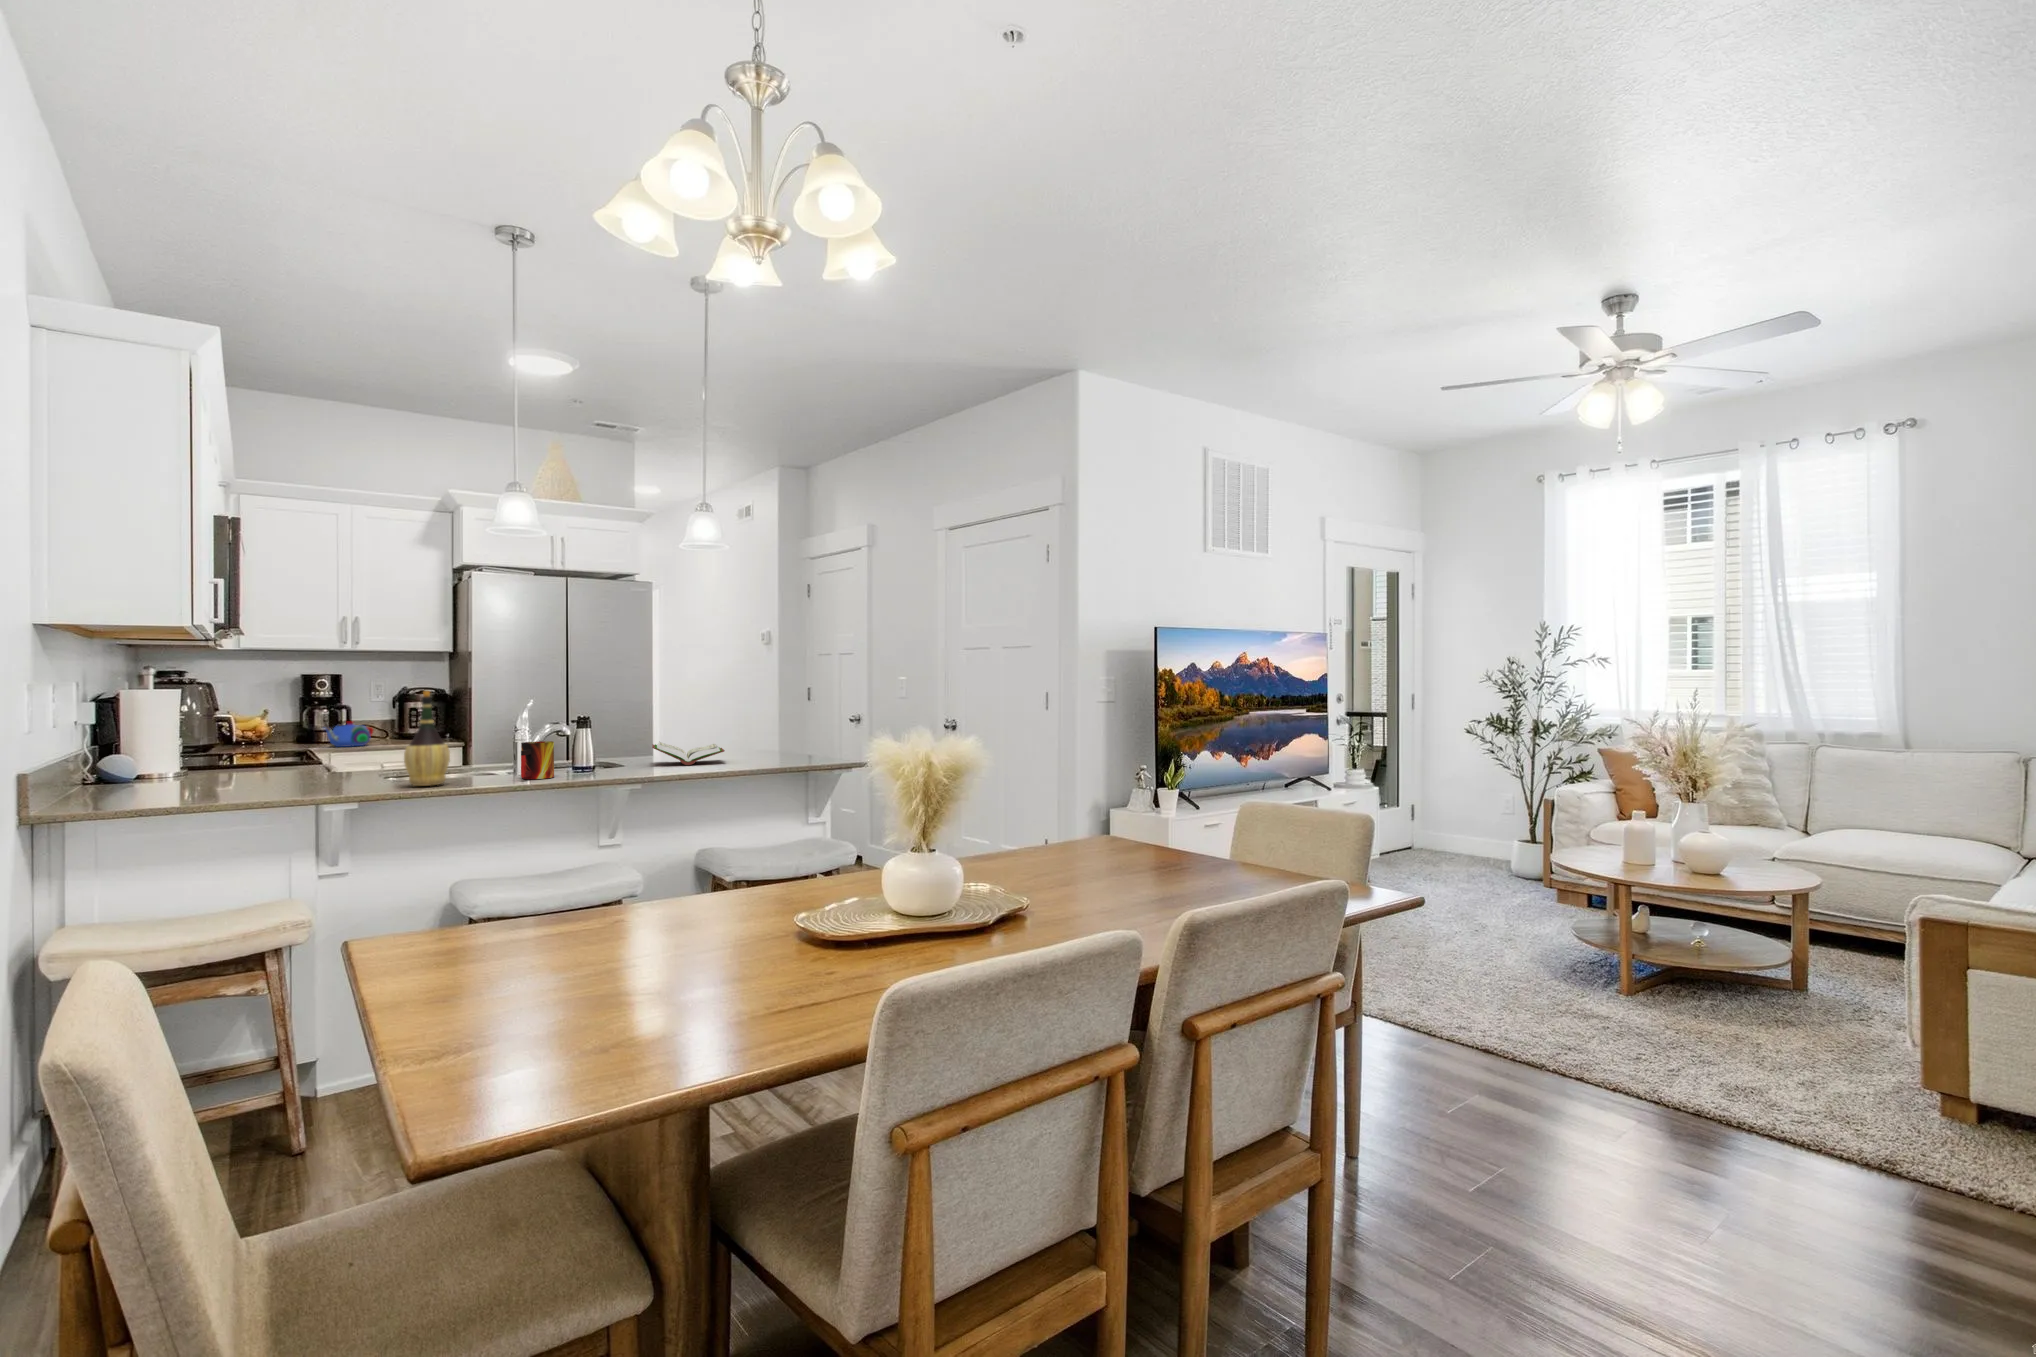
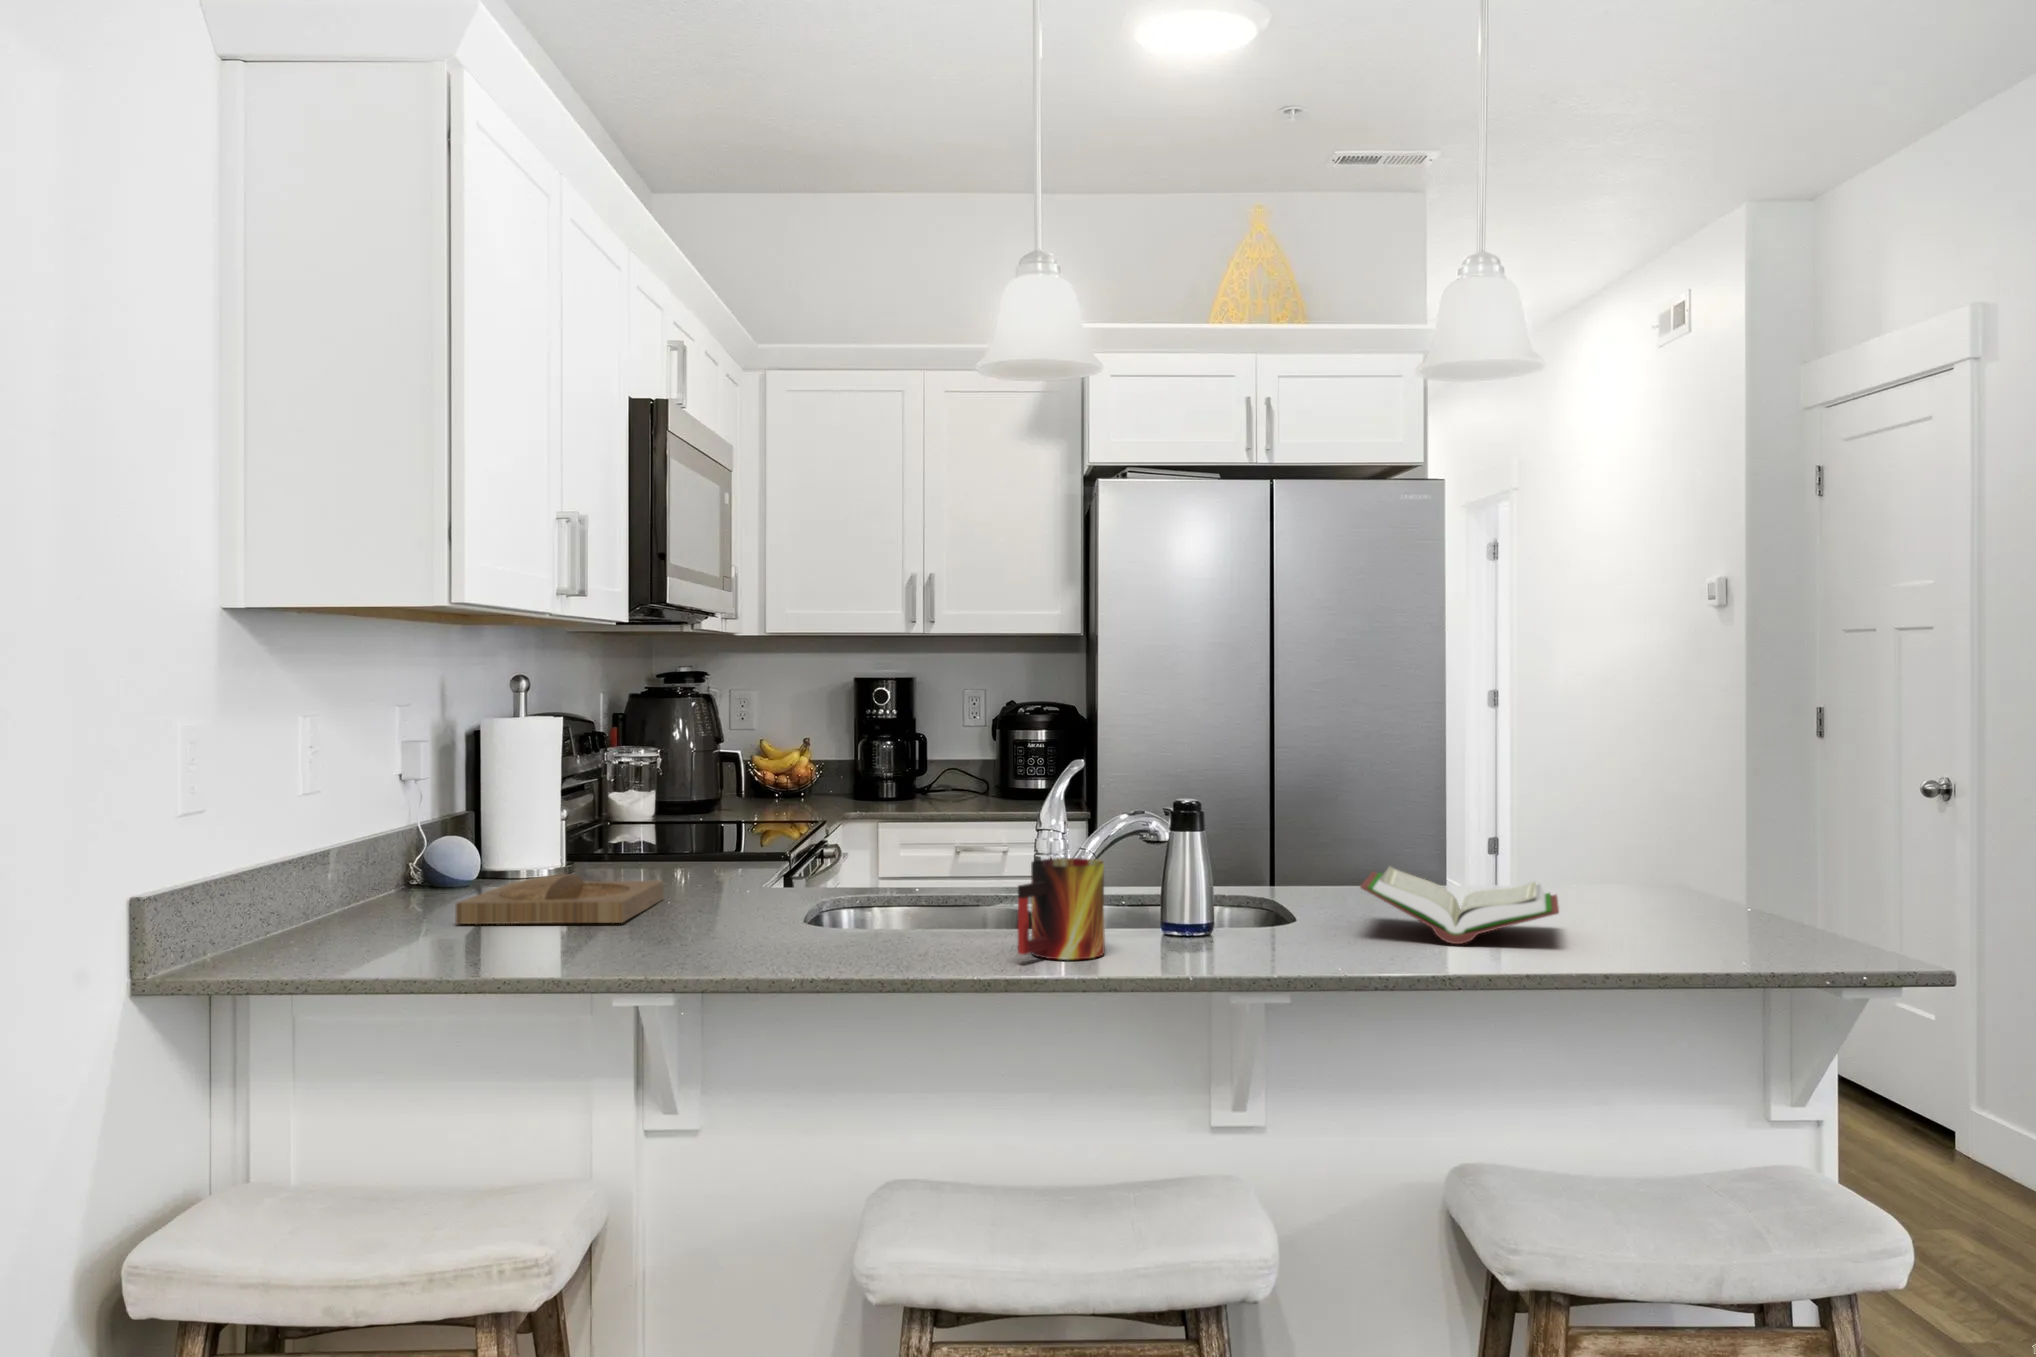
wine bottle: present [404,691,450,786] -> none [786,727,878,955]
teapot: present [325,721,373,747] -> none [875,762,955,808]
tray: none [173,770,284,795] -> present [456,874,663,924]

